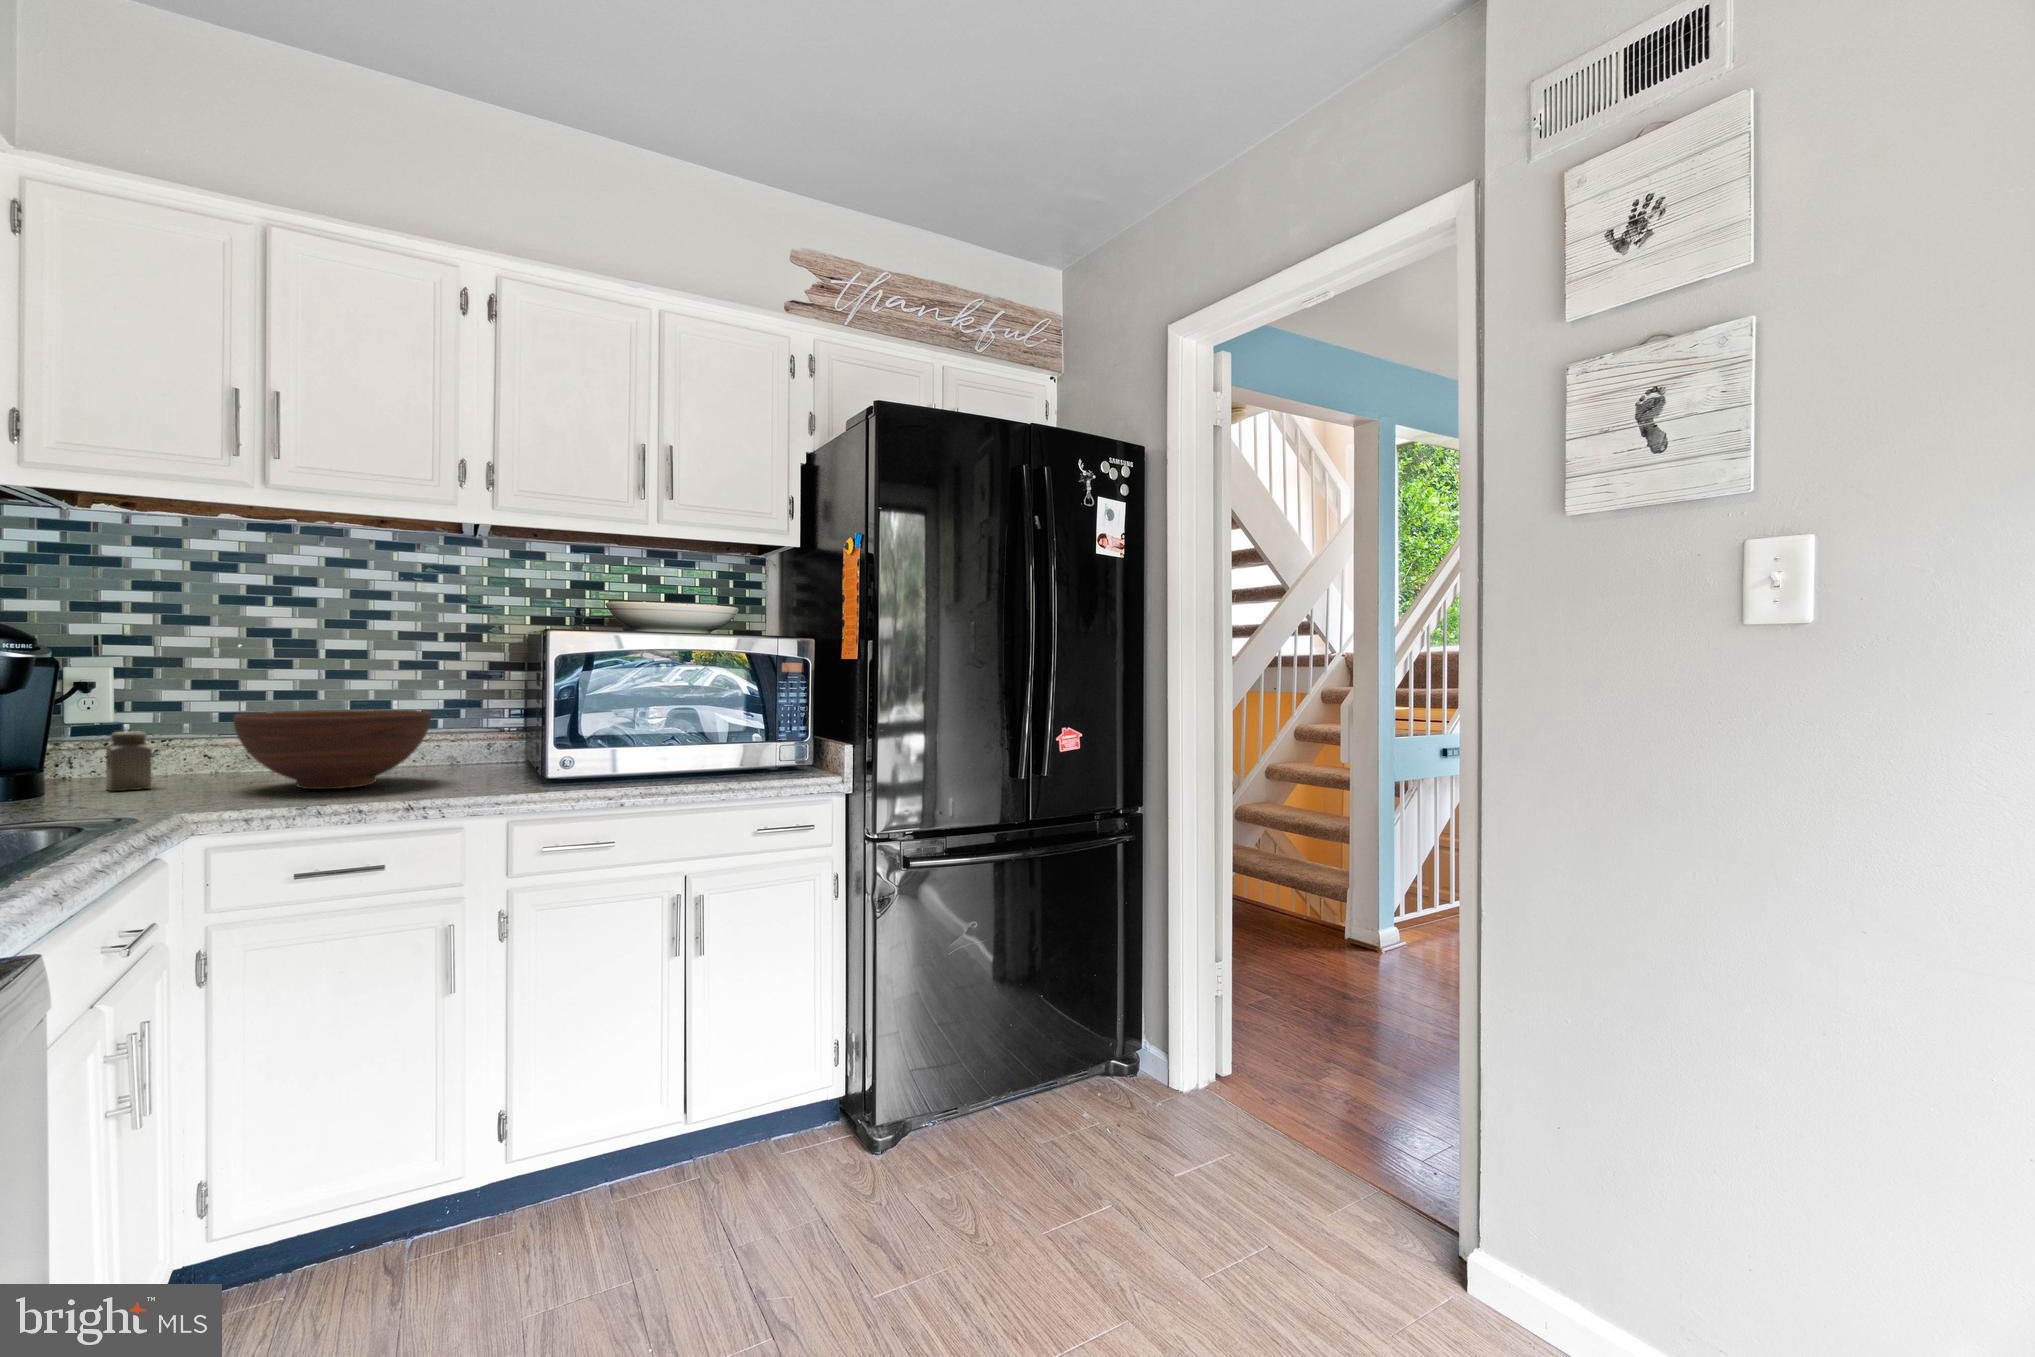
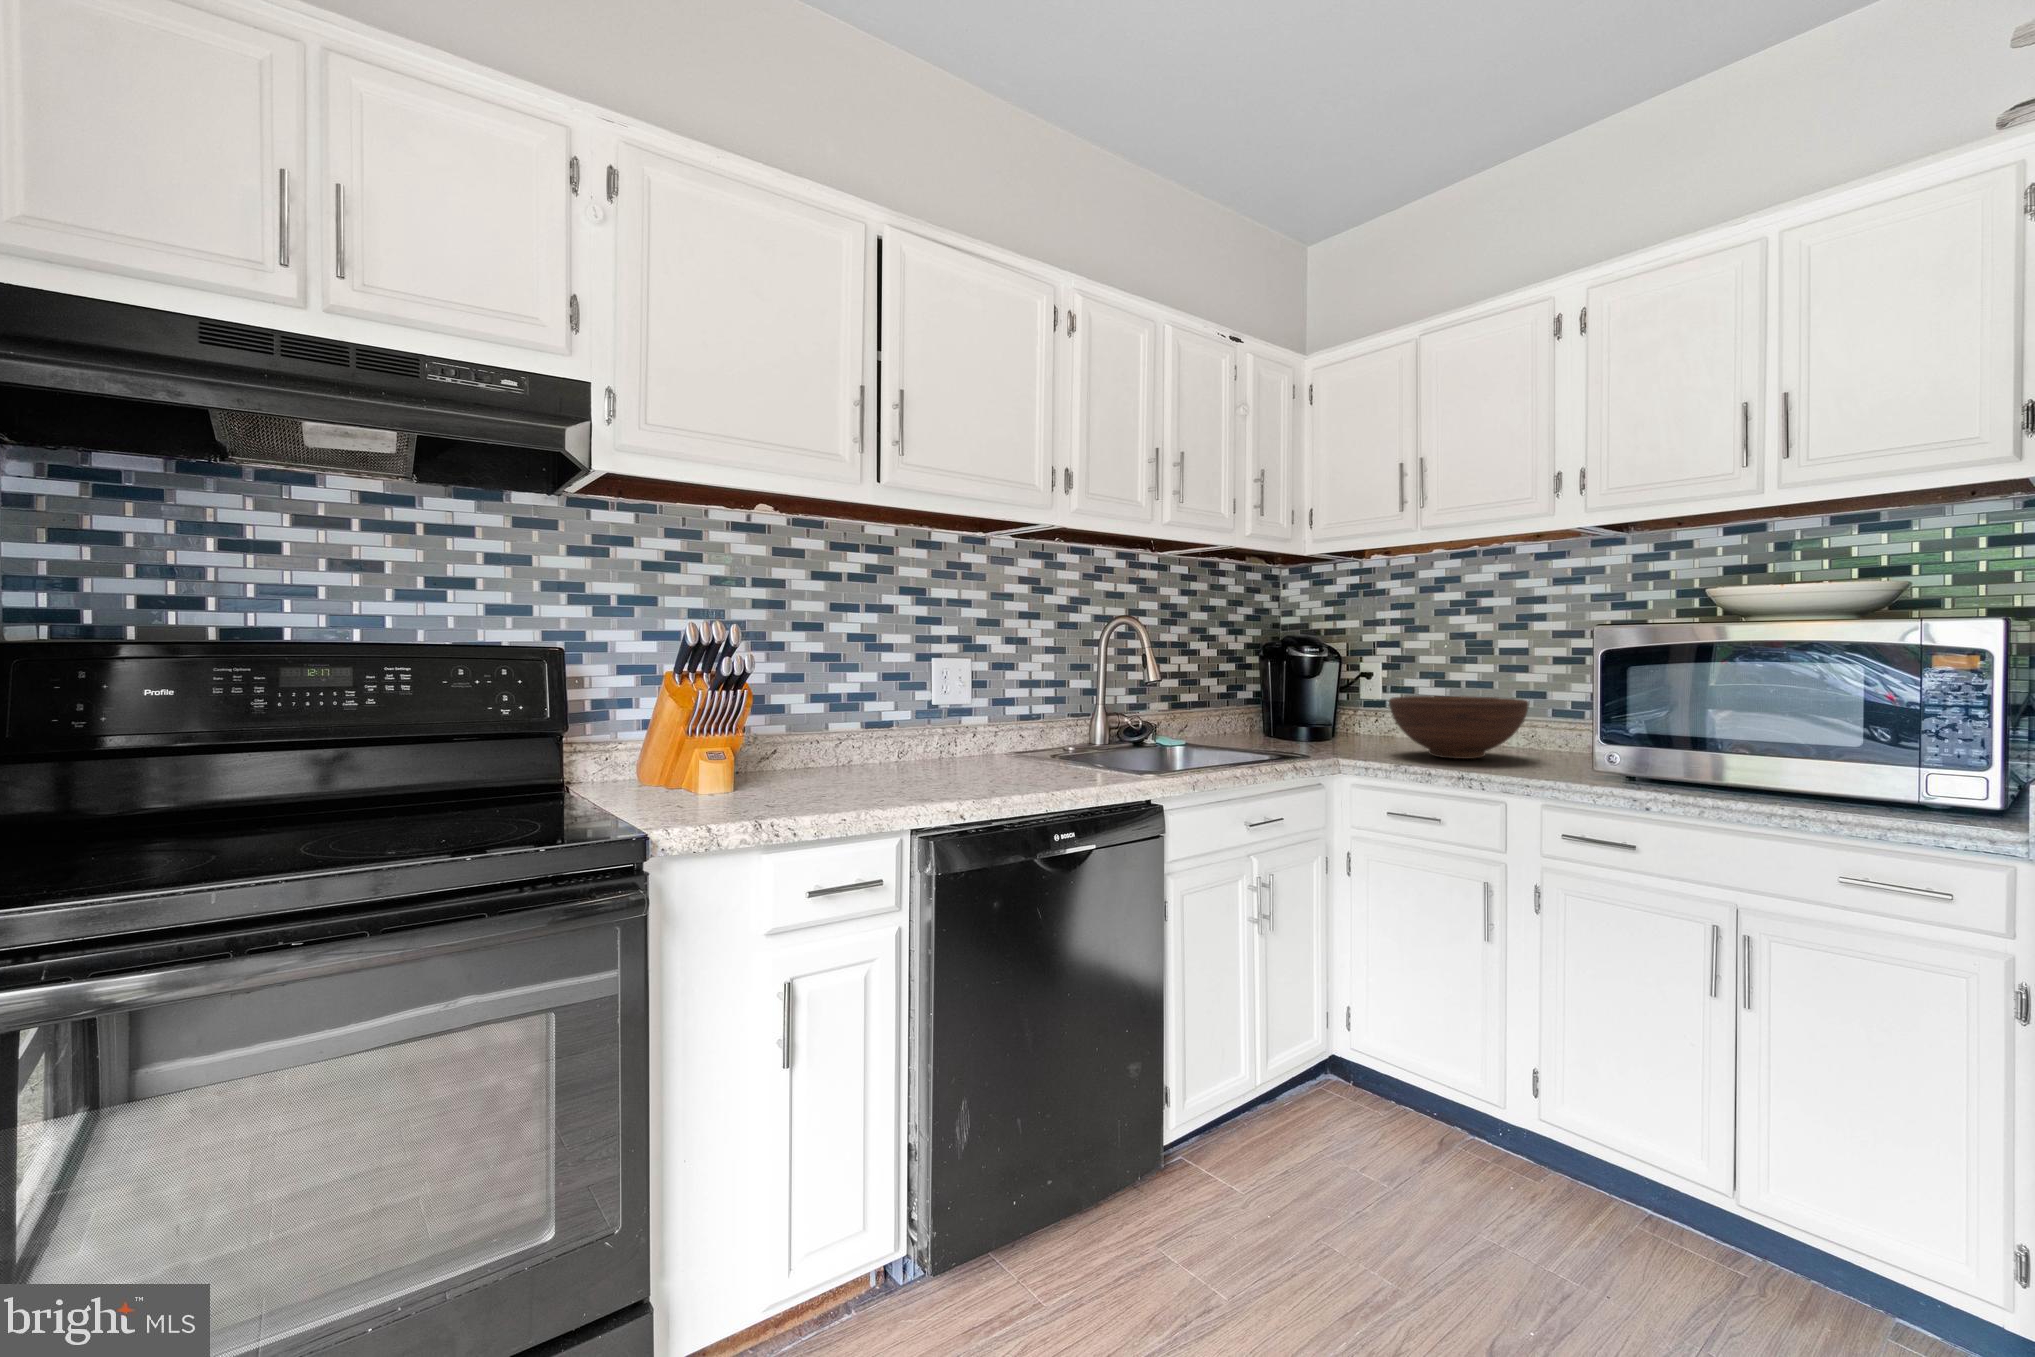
salt shaker: present [106,732,152,791] -> none [1350,706,1375,744]

